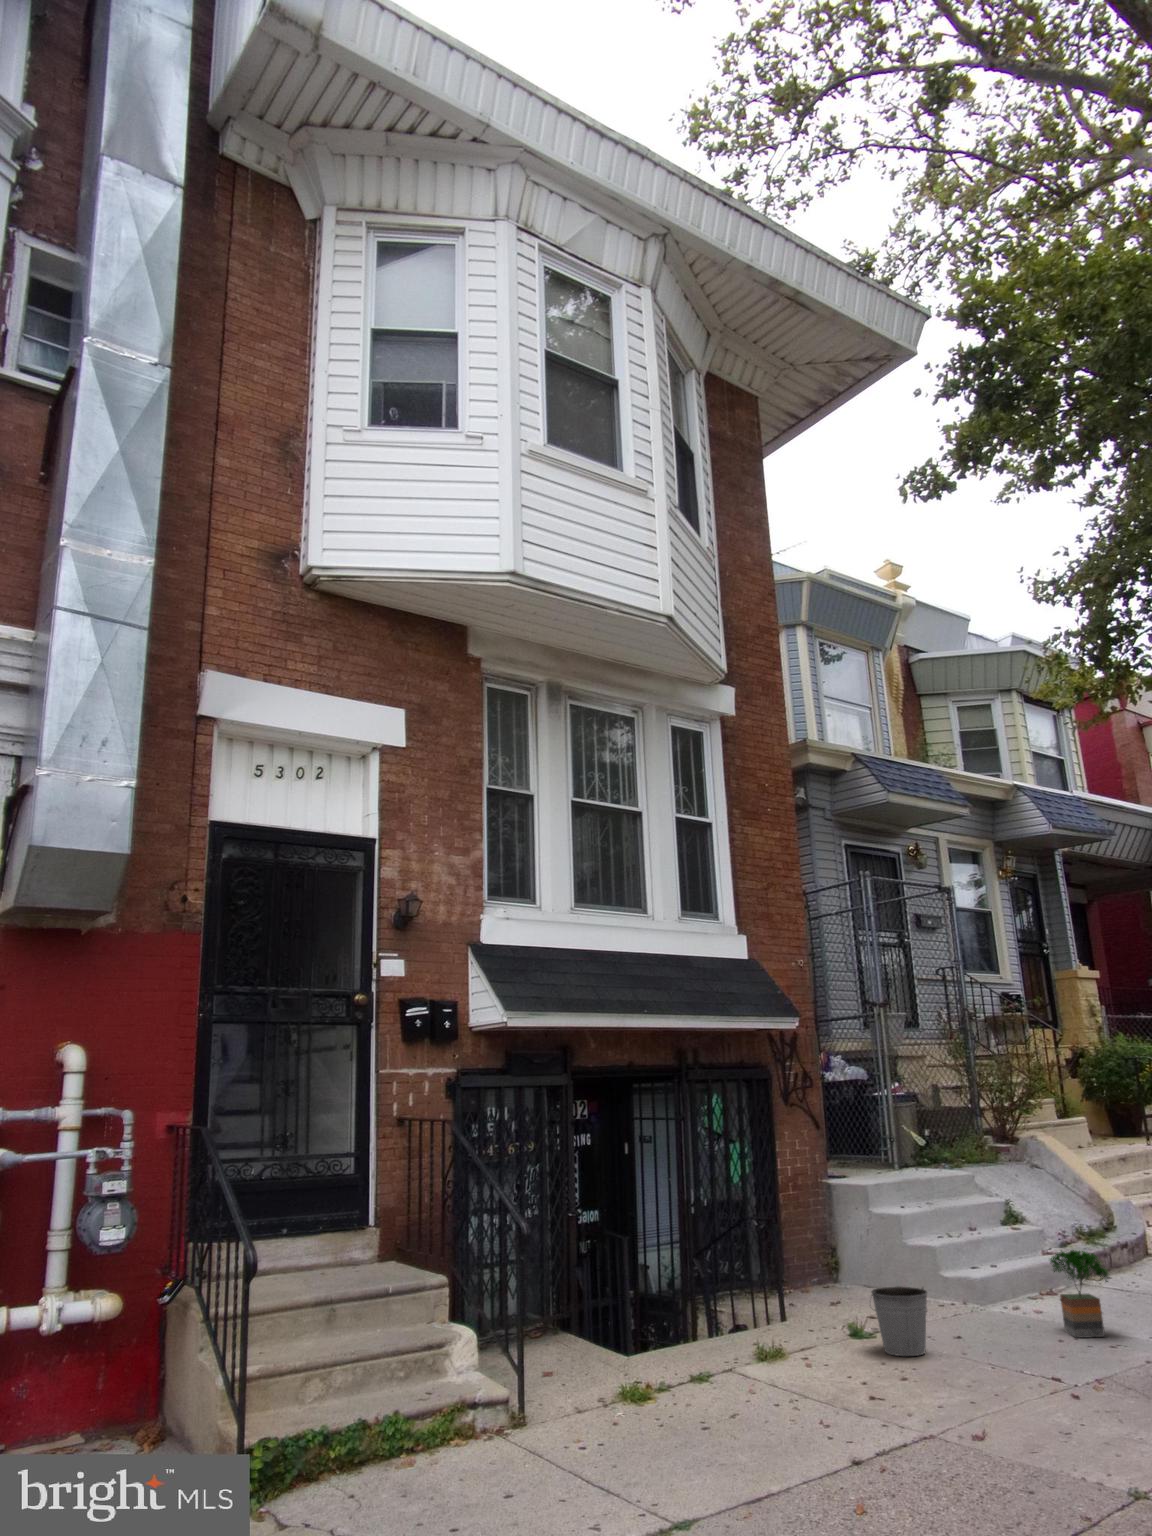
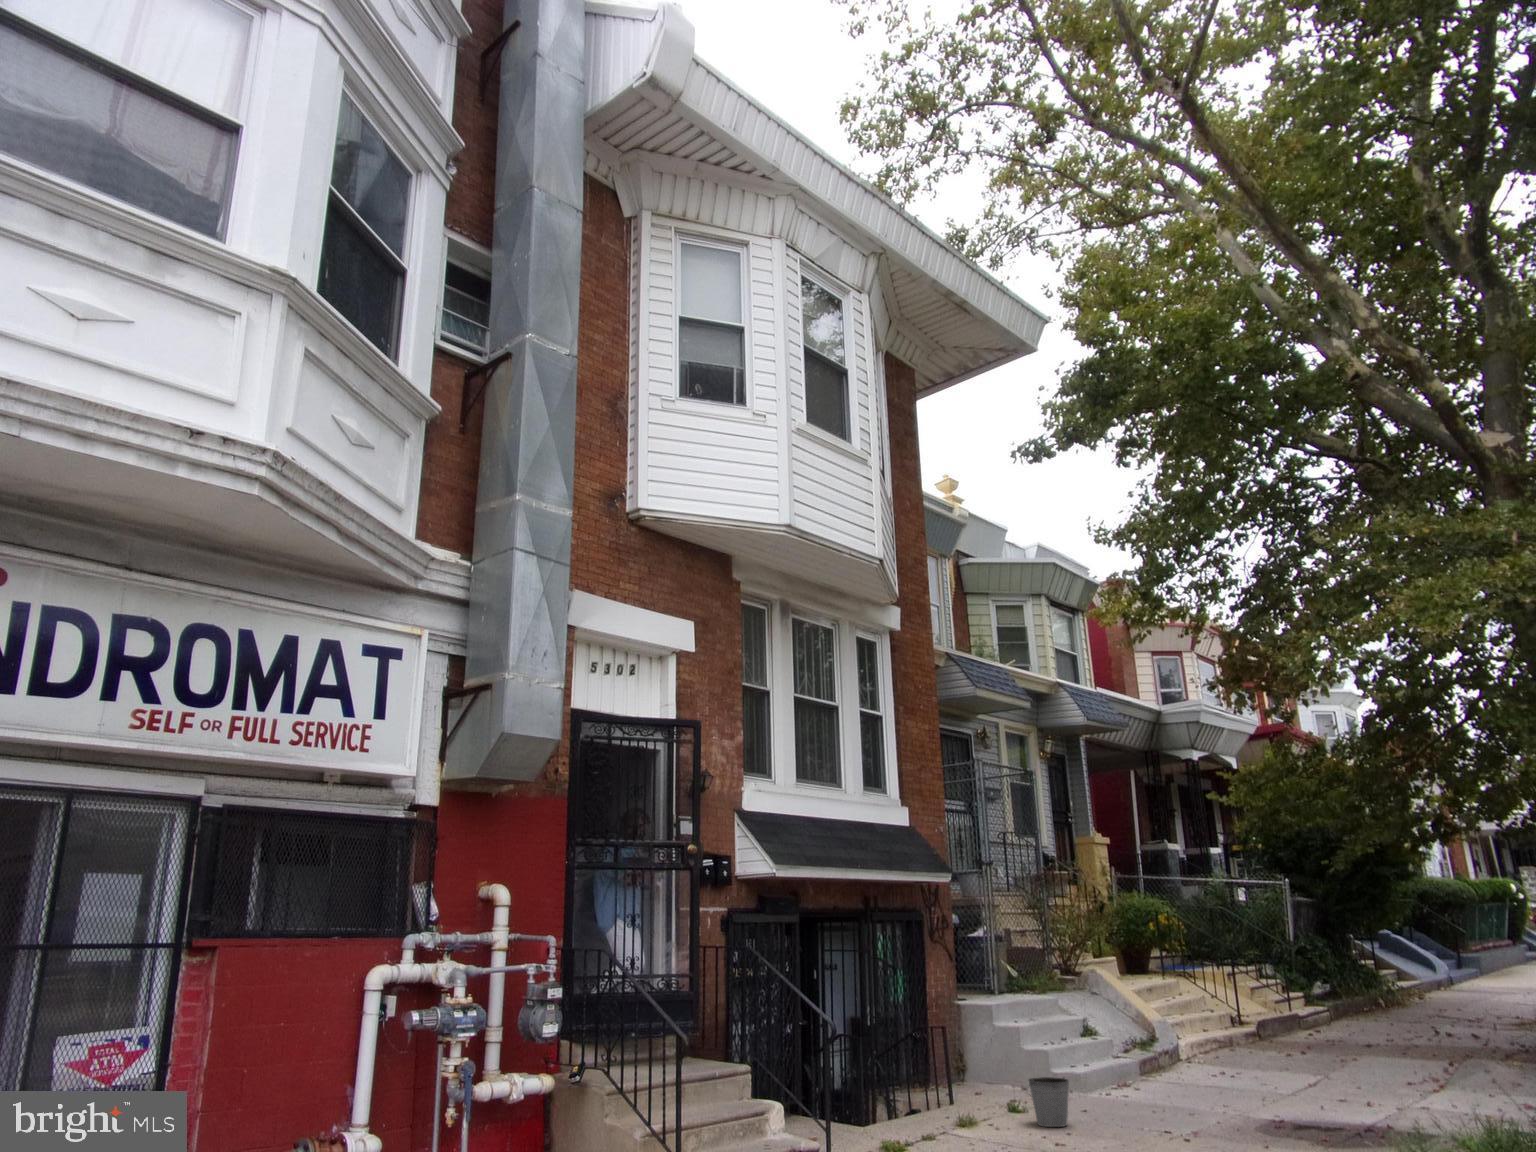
potted tree: present [1050,1250,1108,1338] -> none [1142,1049,1187,1114]

